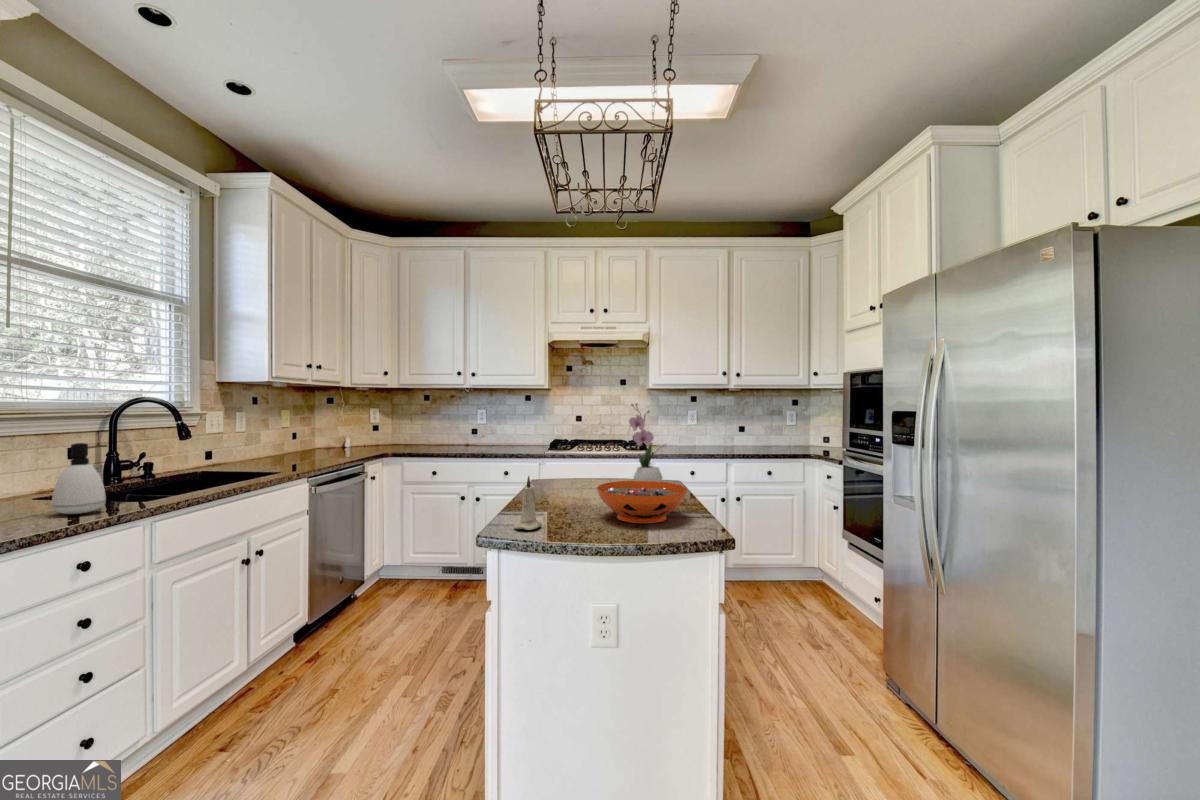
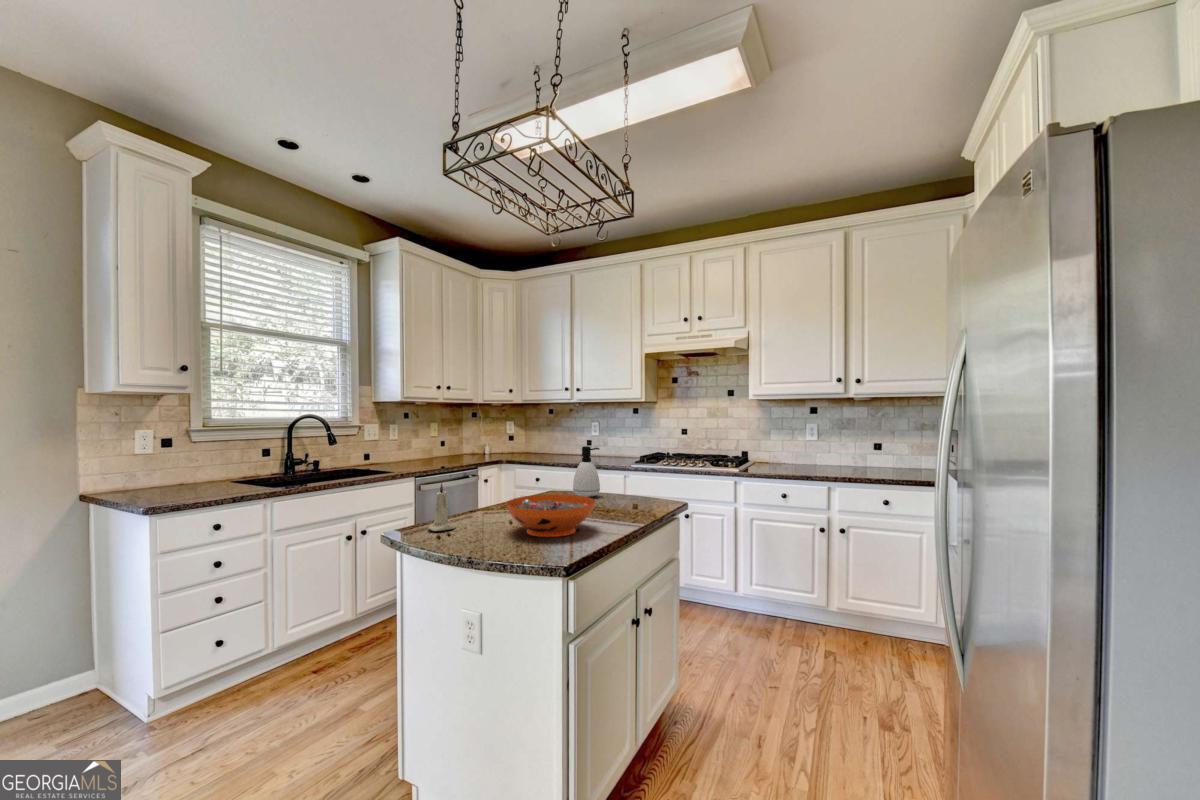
flower arrangement: present [629,404,663,482] -> none [611,417,651,507]
soap dispenser: present [52,443,107,514] -> present [573,446,600,497]

